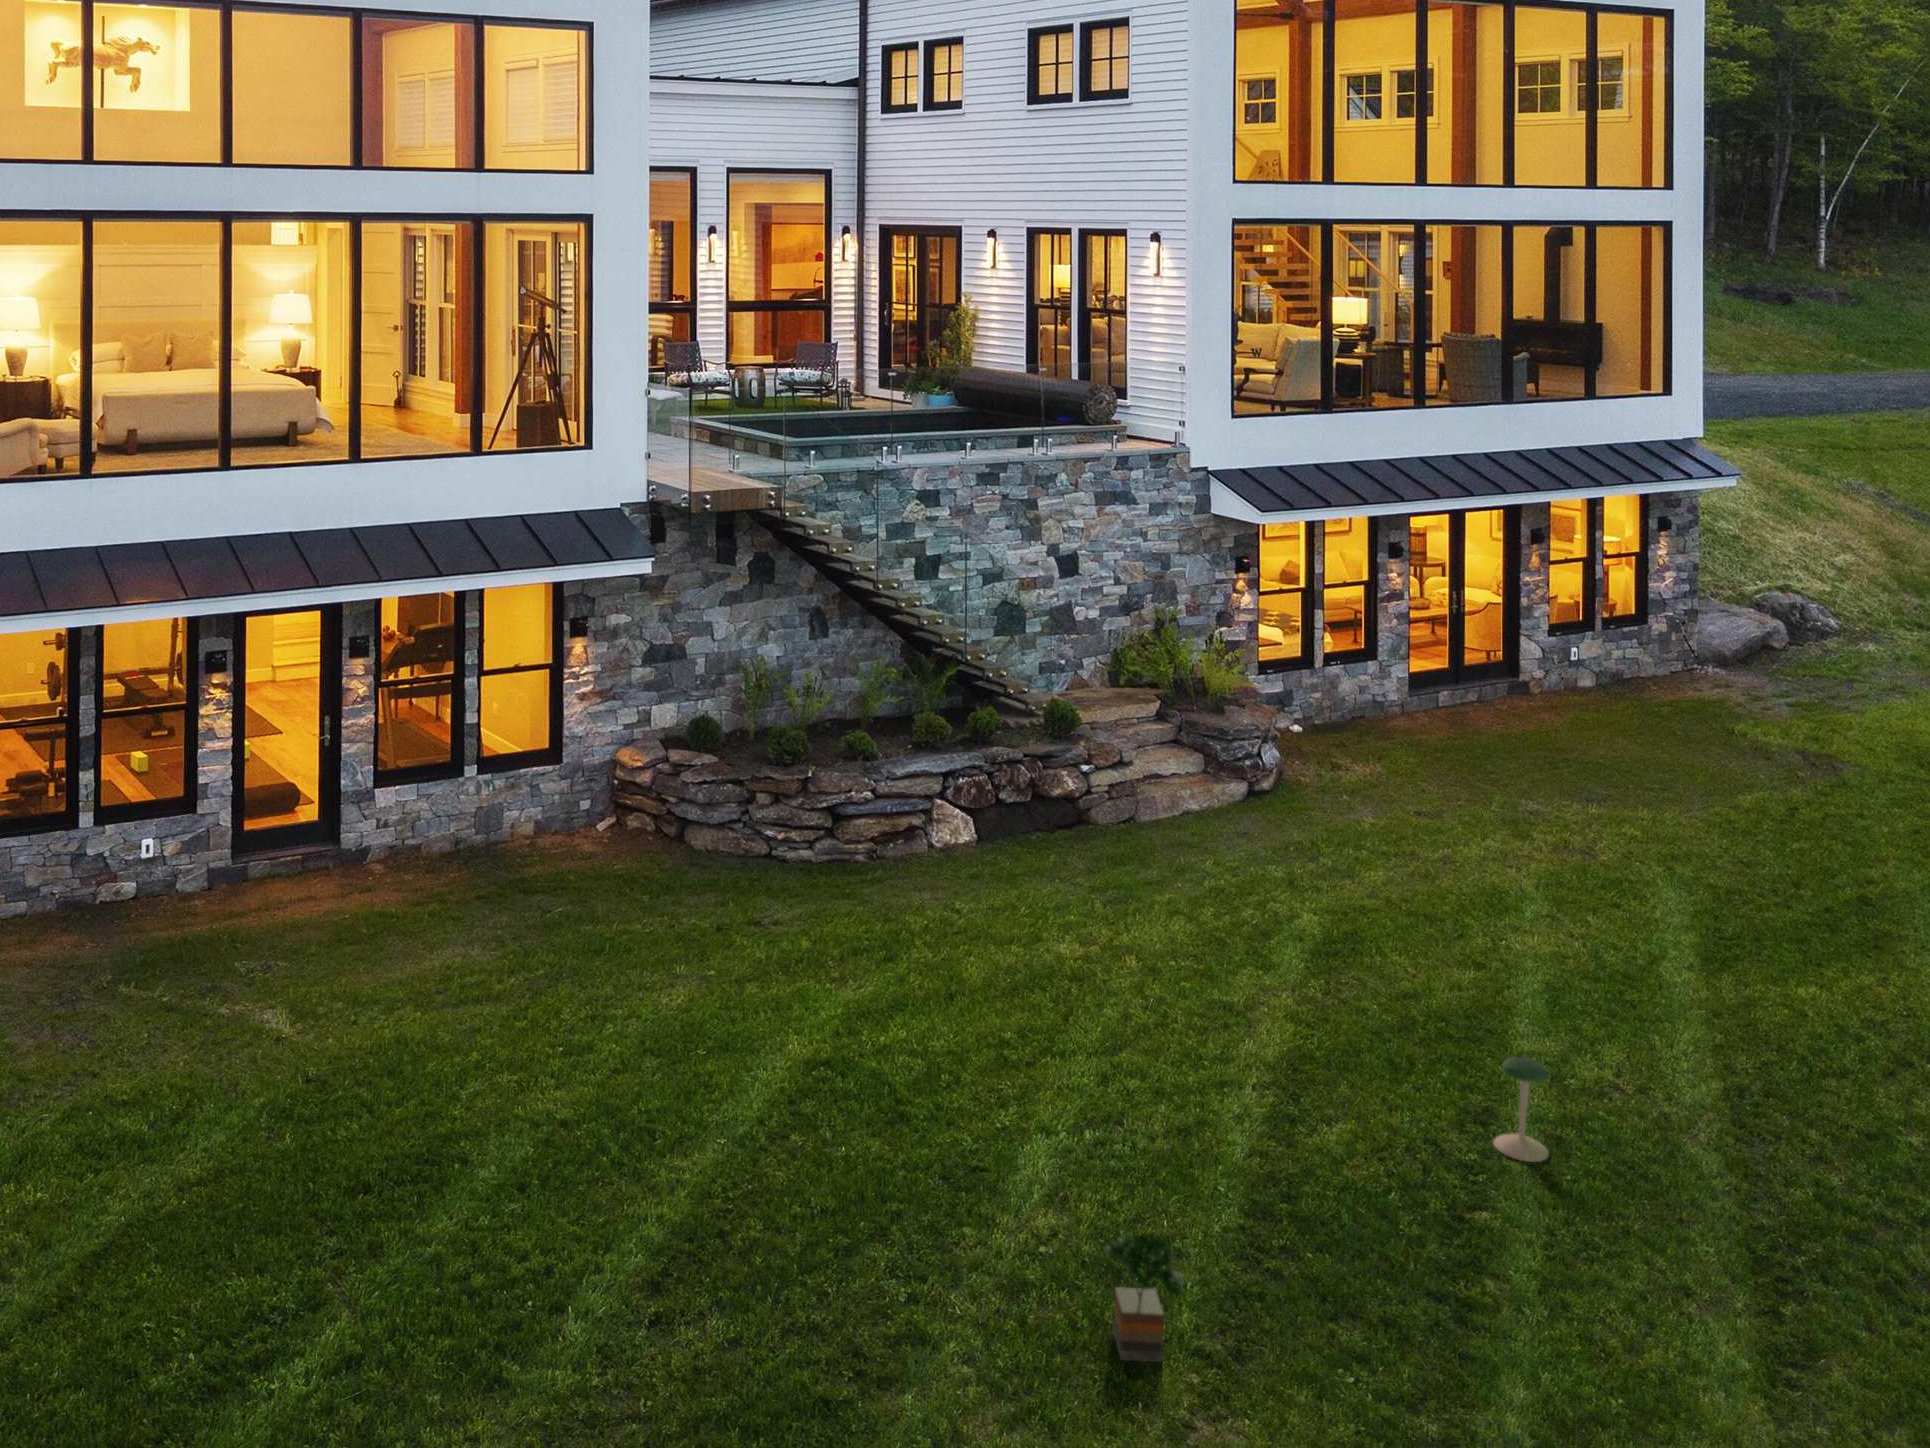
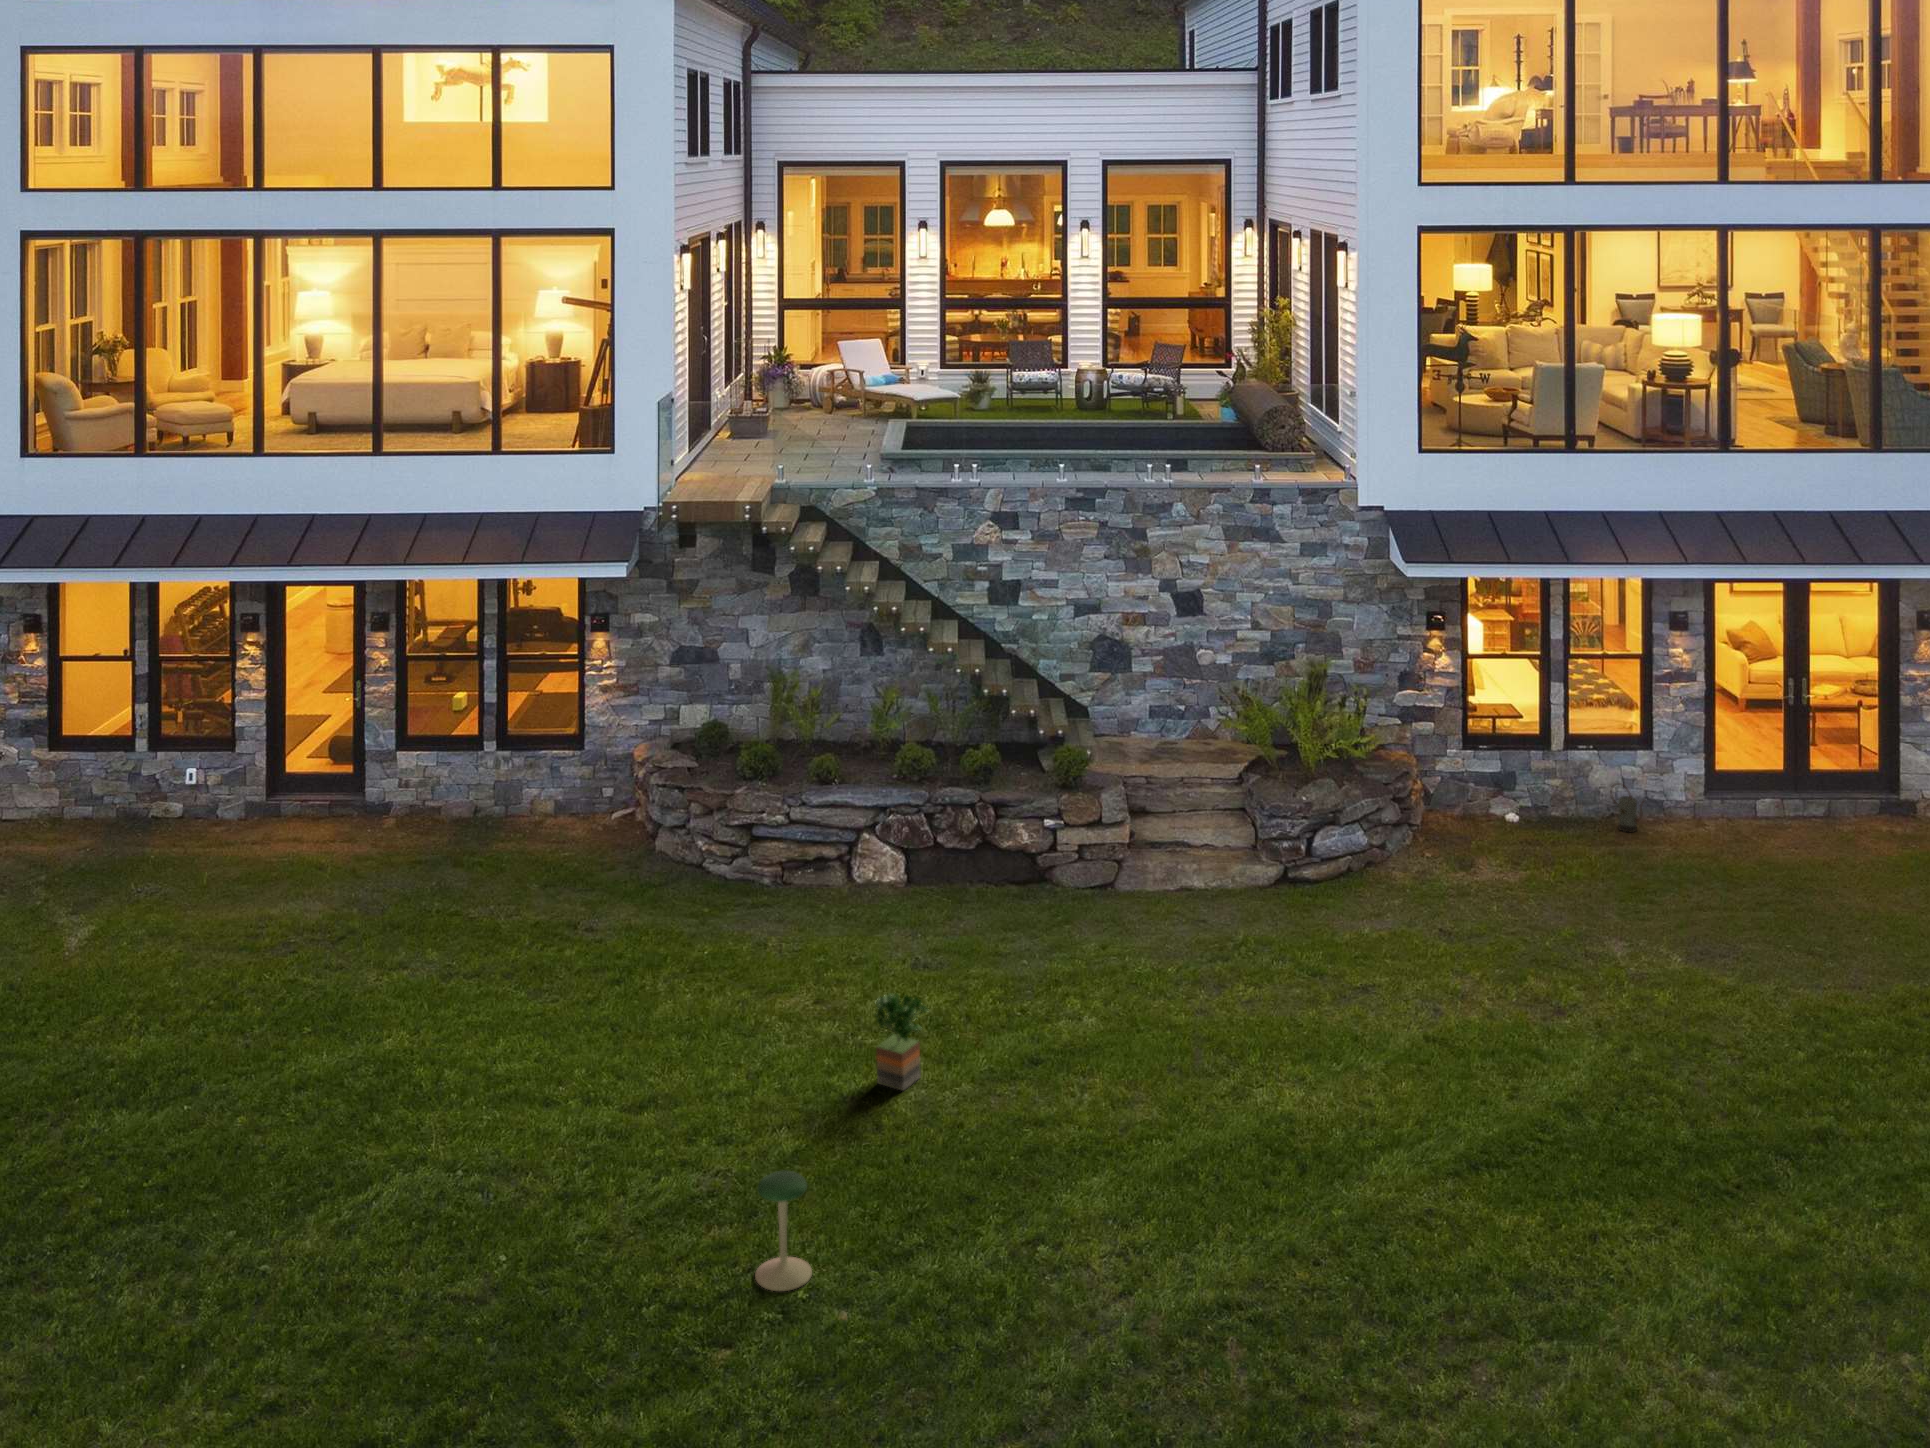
watering can: none [1398,682,1433,721] -> present [1611,783,1644,832]
potted tree: present [1105,1233,1183,1362] -> present [875,994,927,1091]

